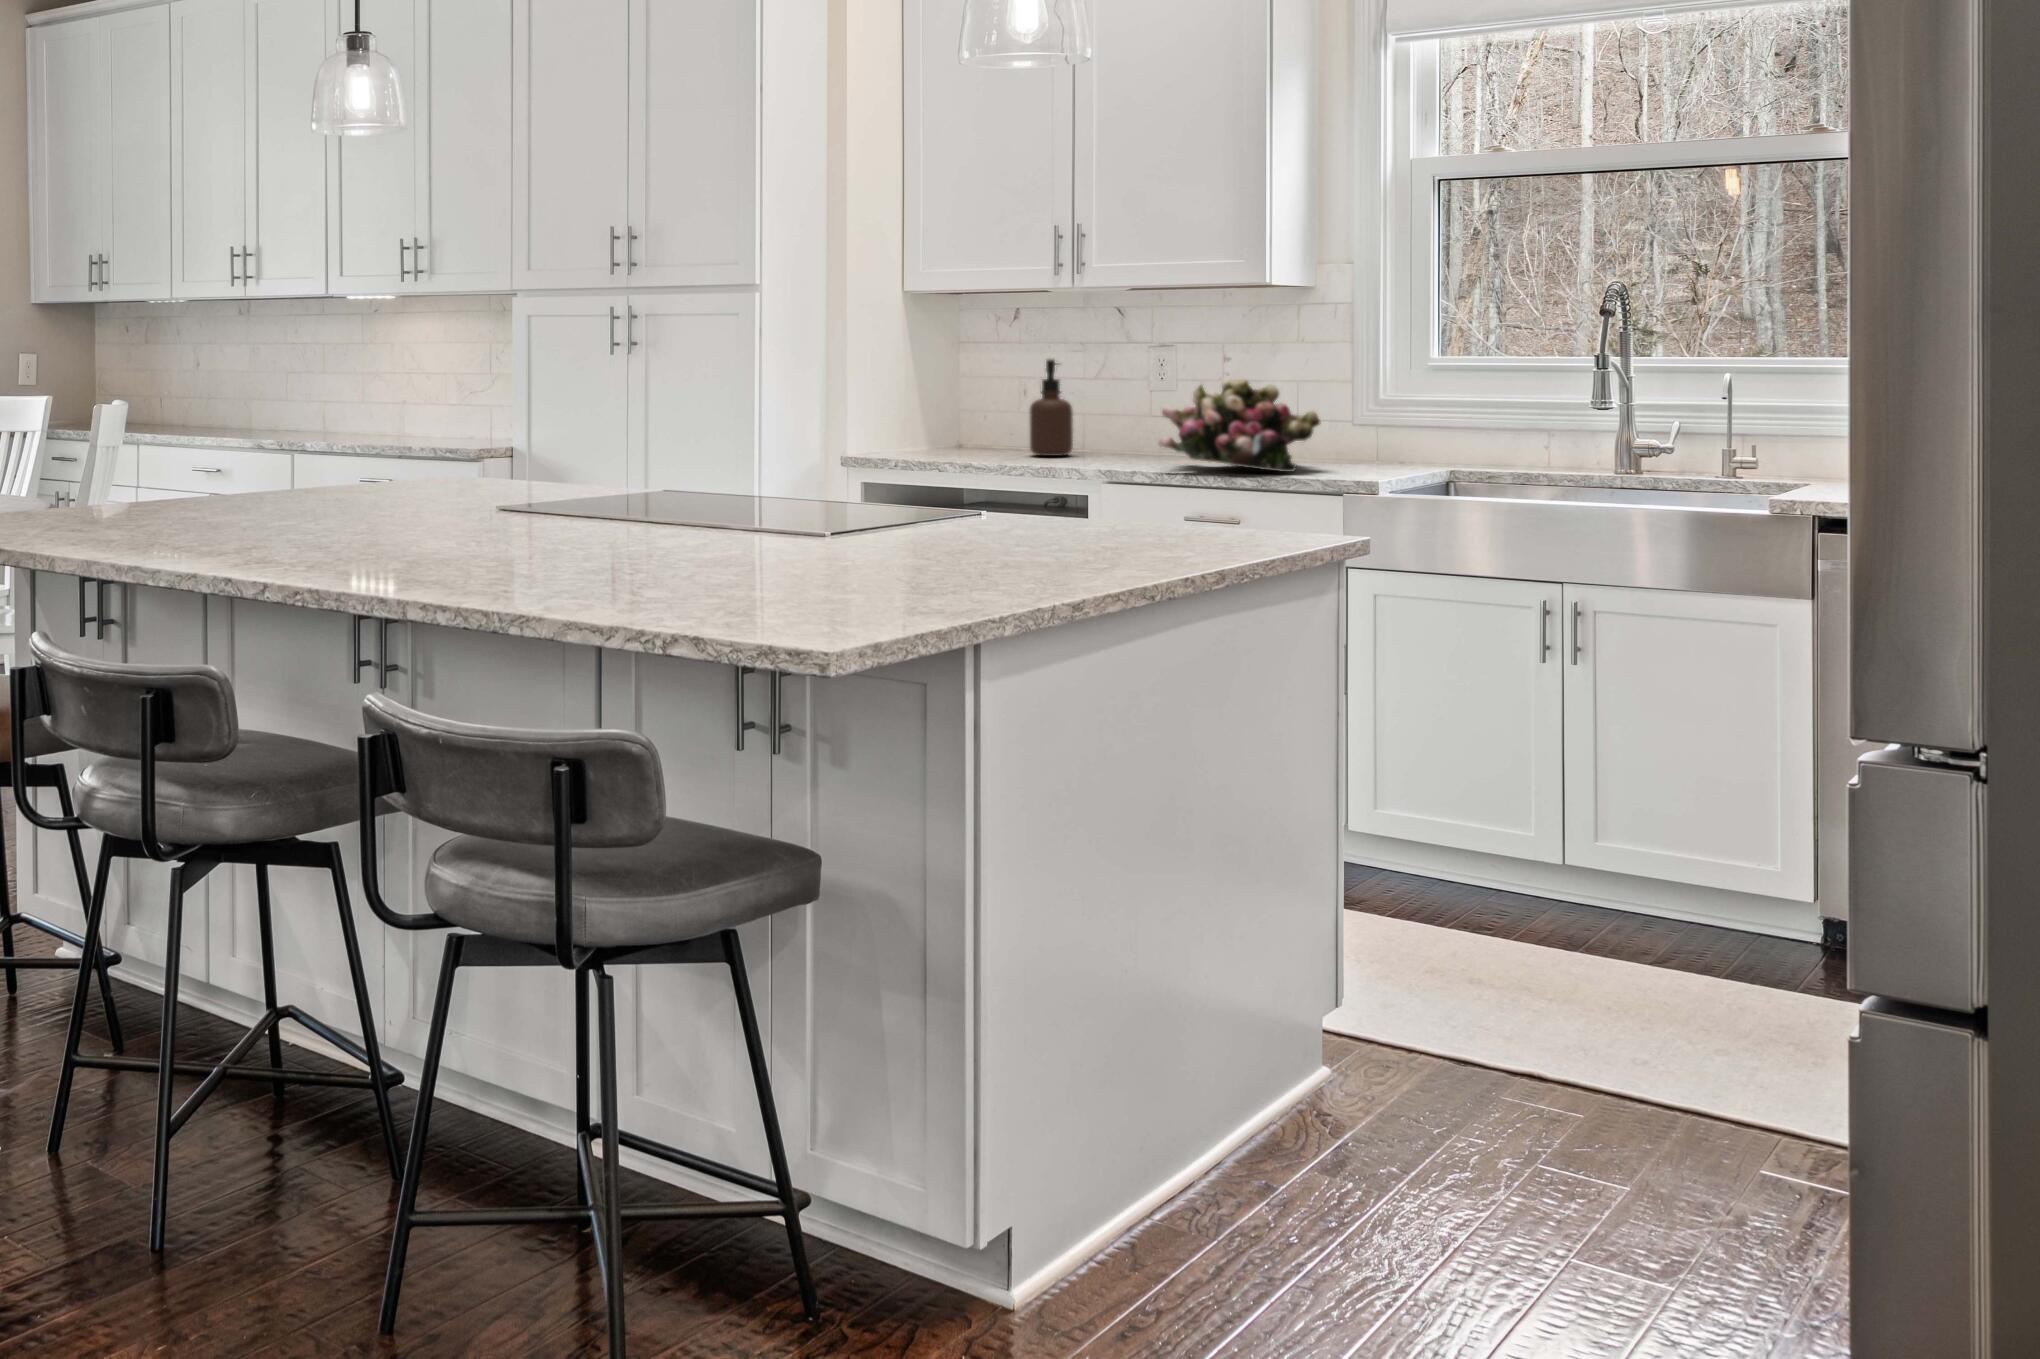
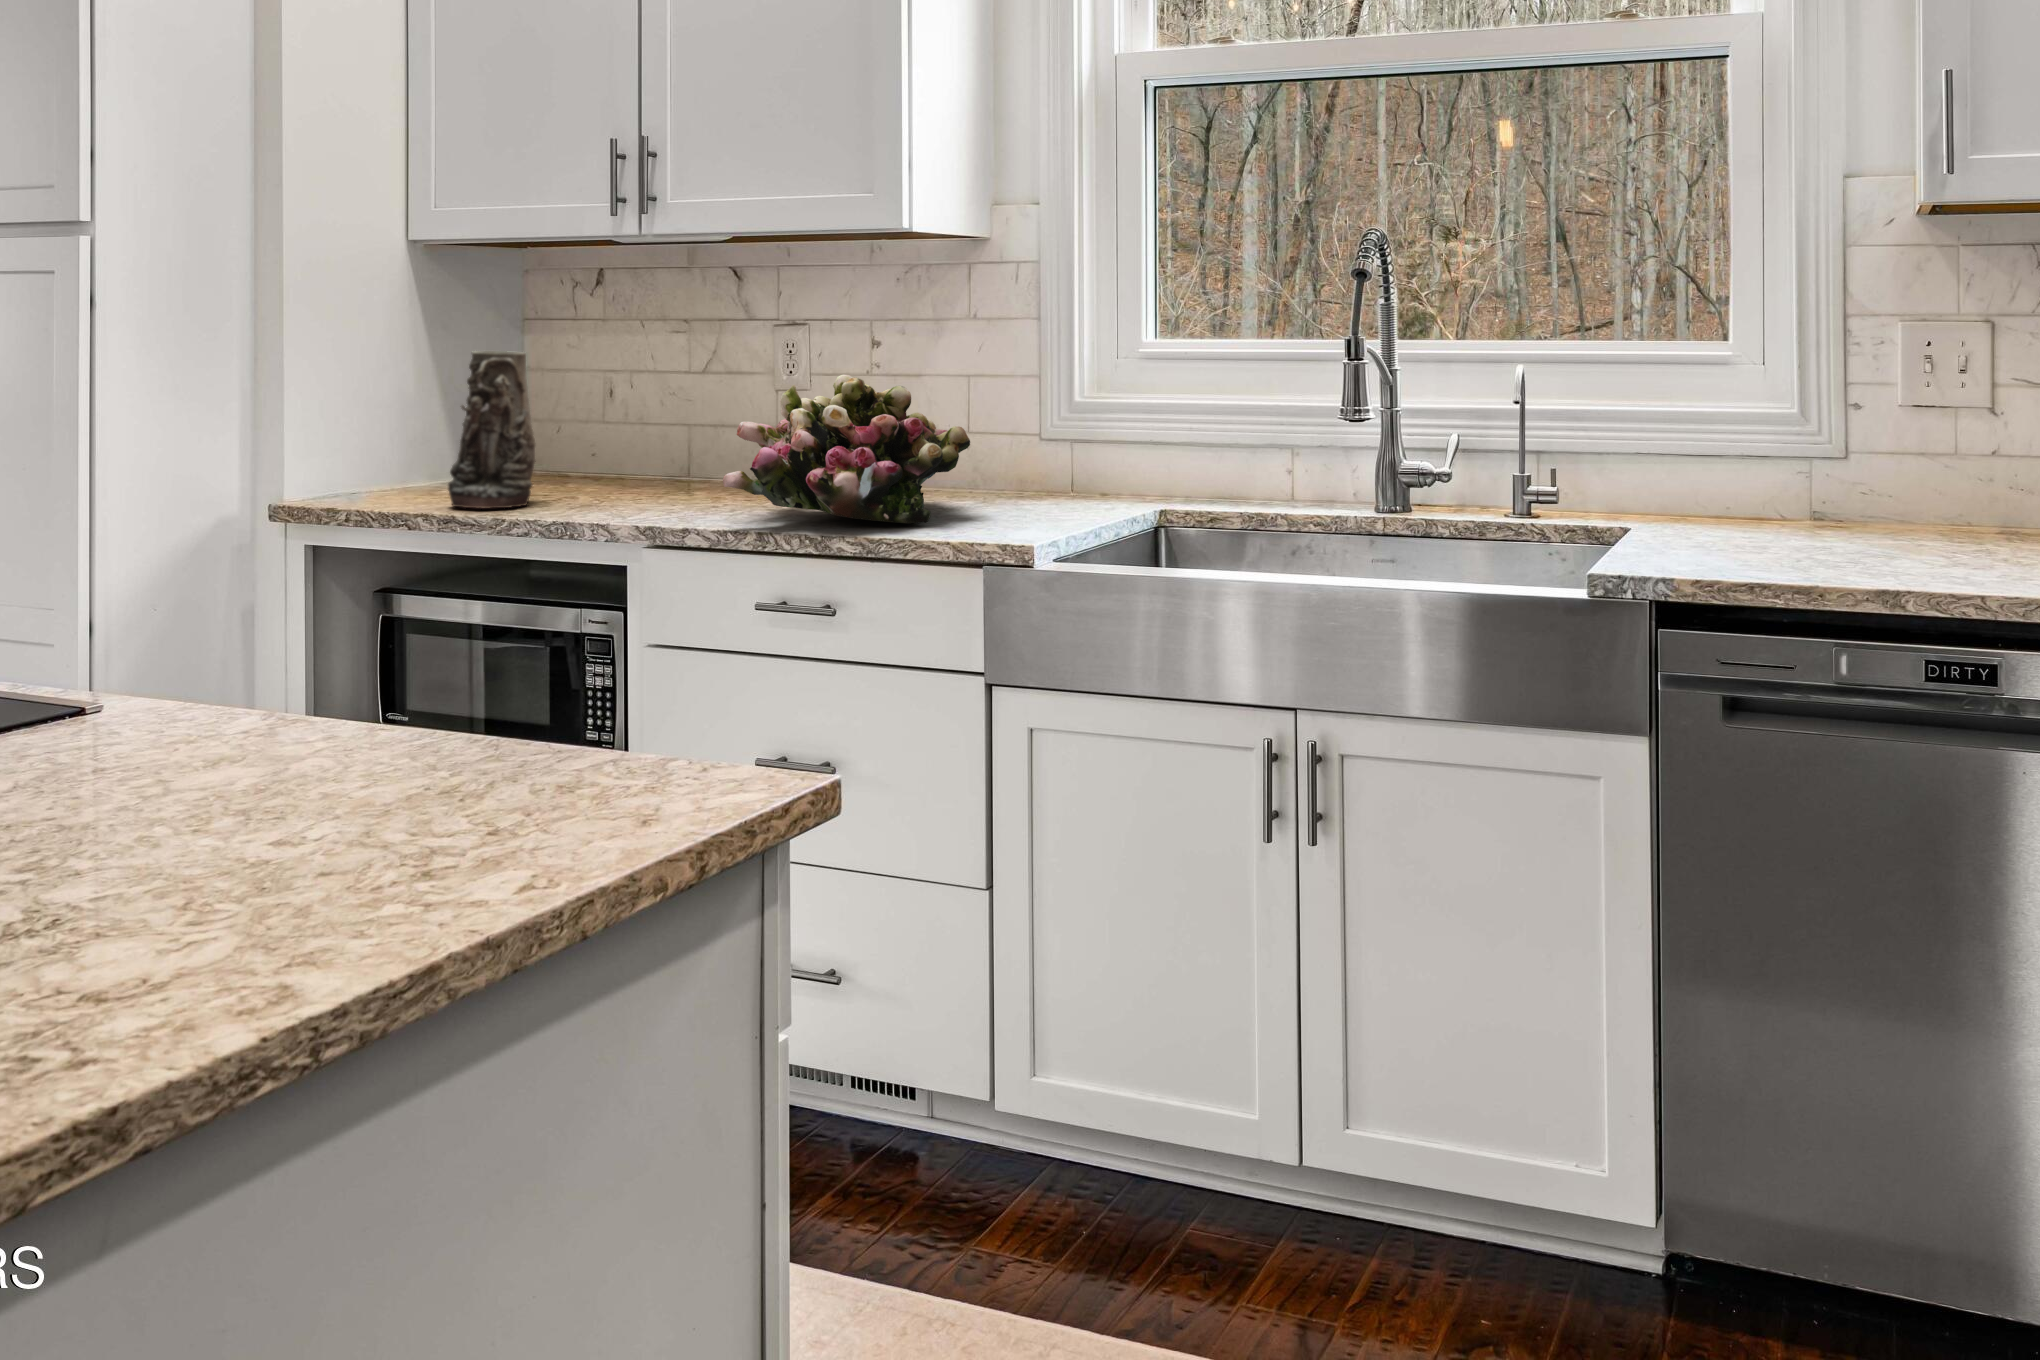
soap dispenser: present [1030,359,1073,456] -> none [579,344,645,492]
vase: none [957,363,1011,462] -> present [448,351,536,508]

